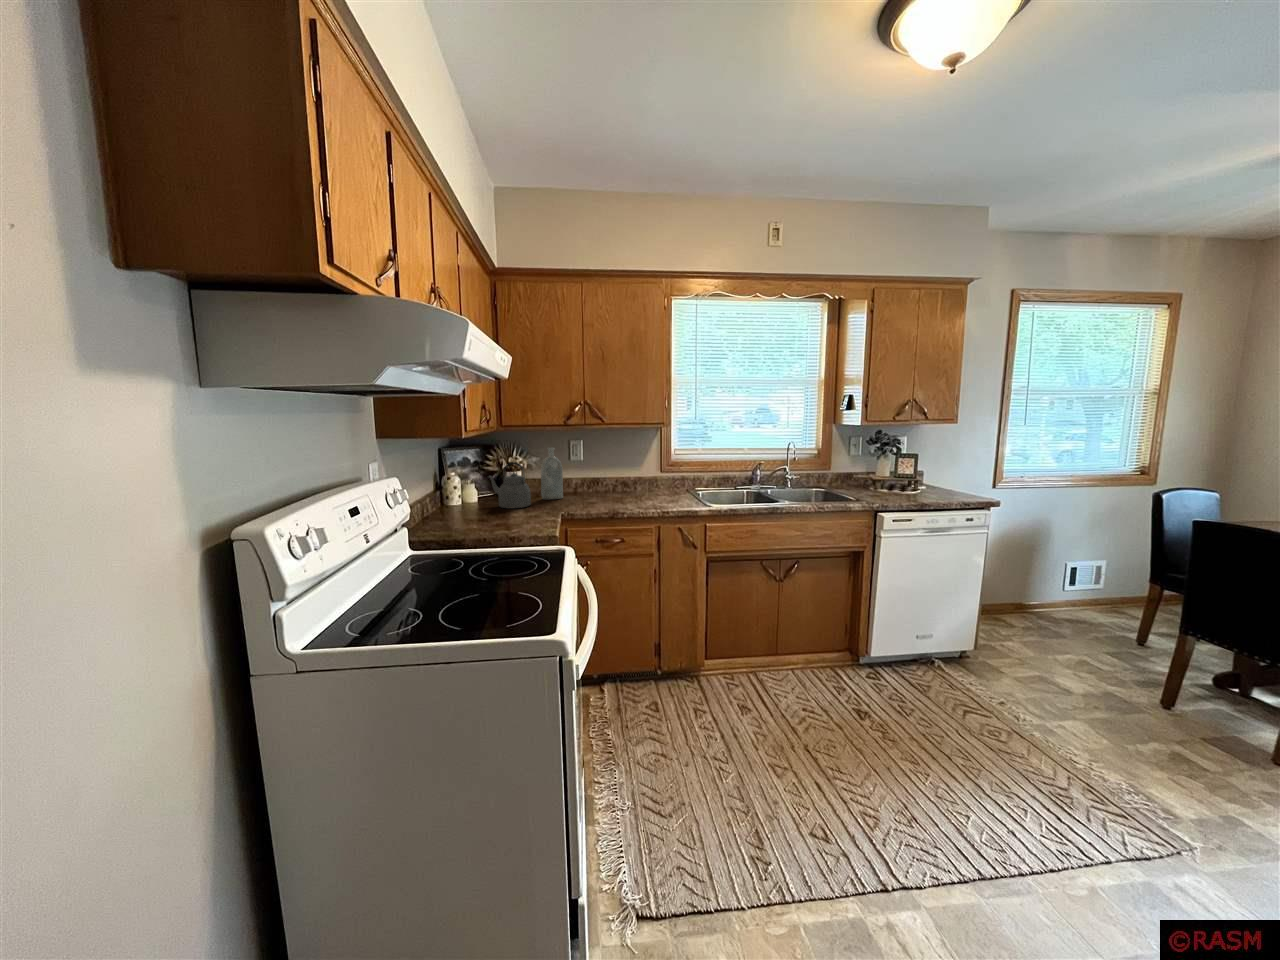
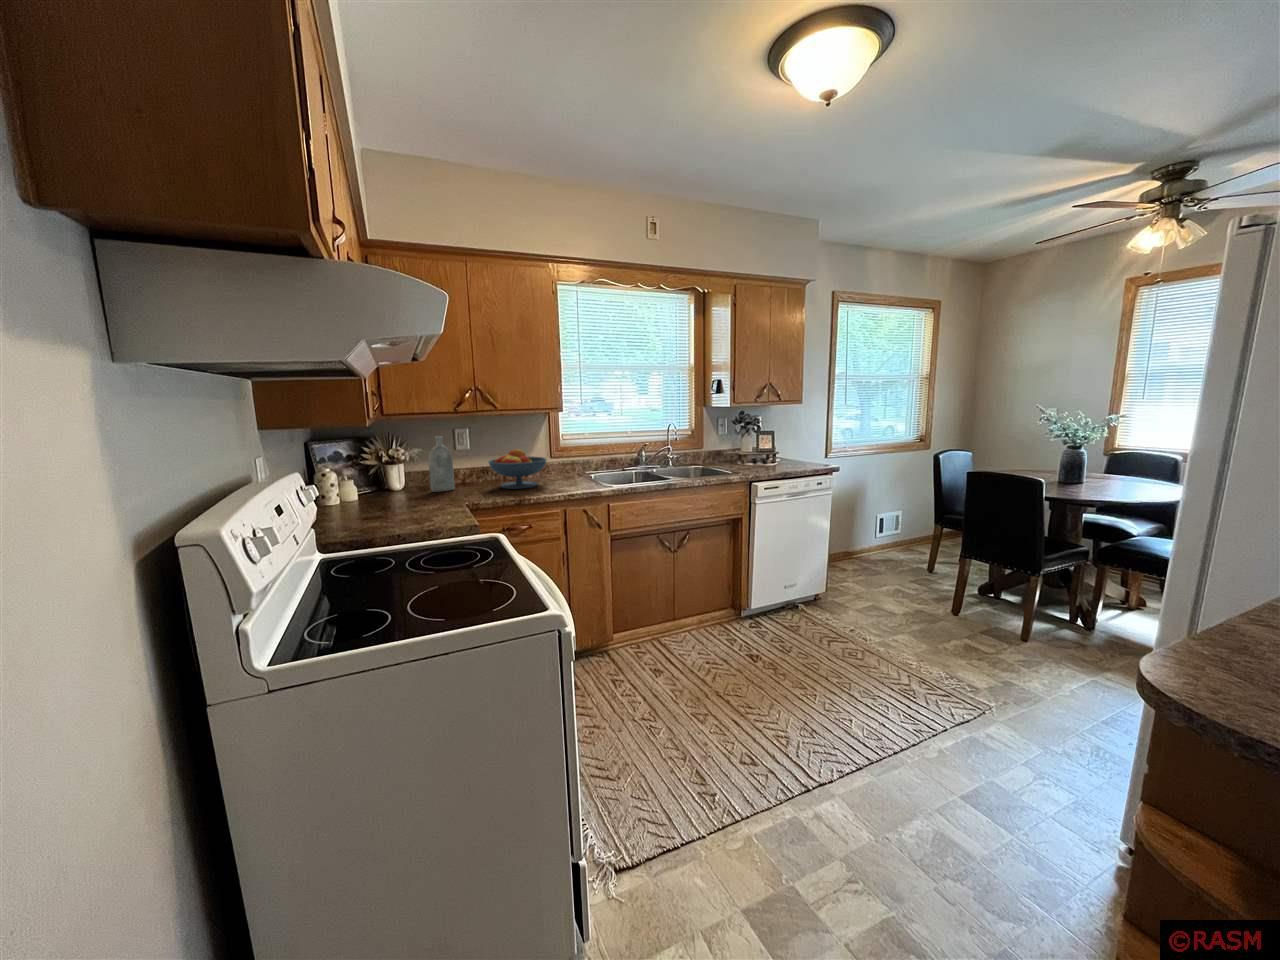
kettle: present [489,462,531,508] -> none [368,452,424,503]
fruit bowl: none [593,462,649,502] -> present [488,449,547,489]

